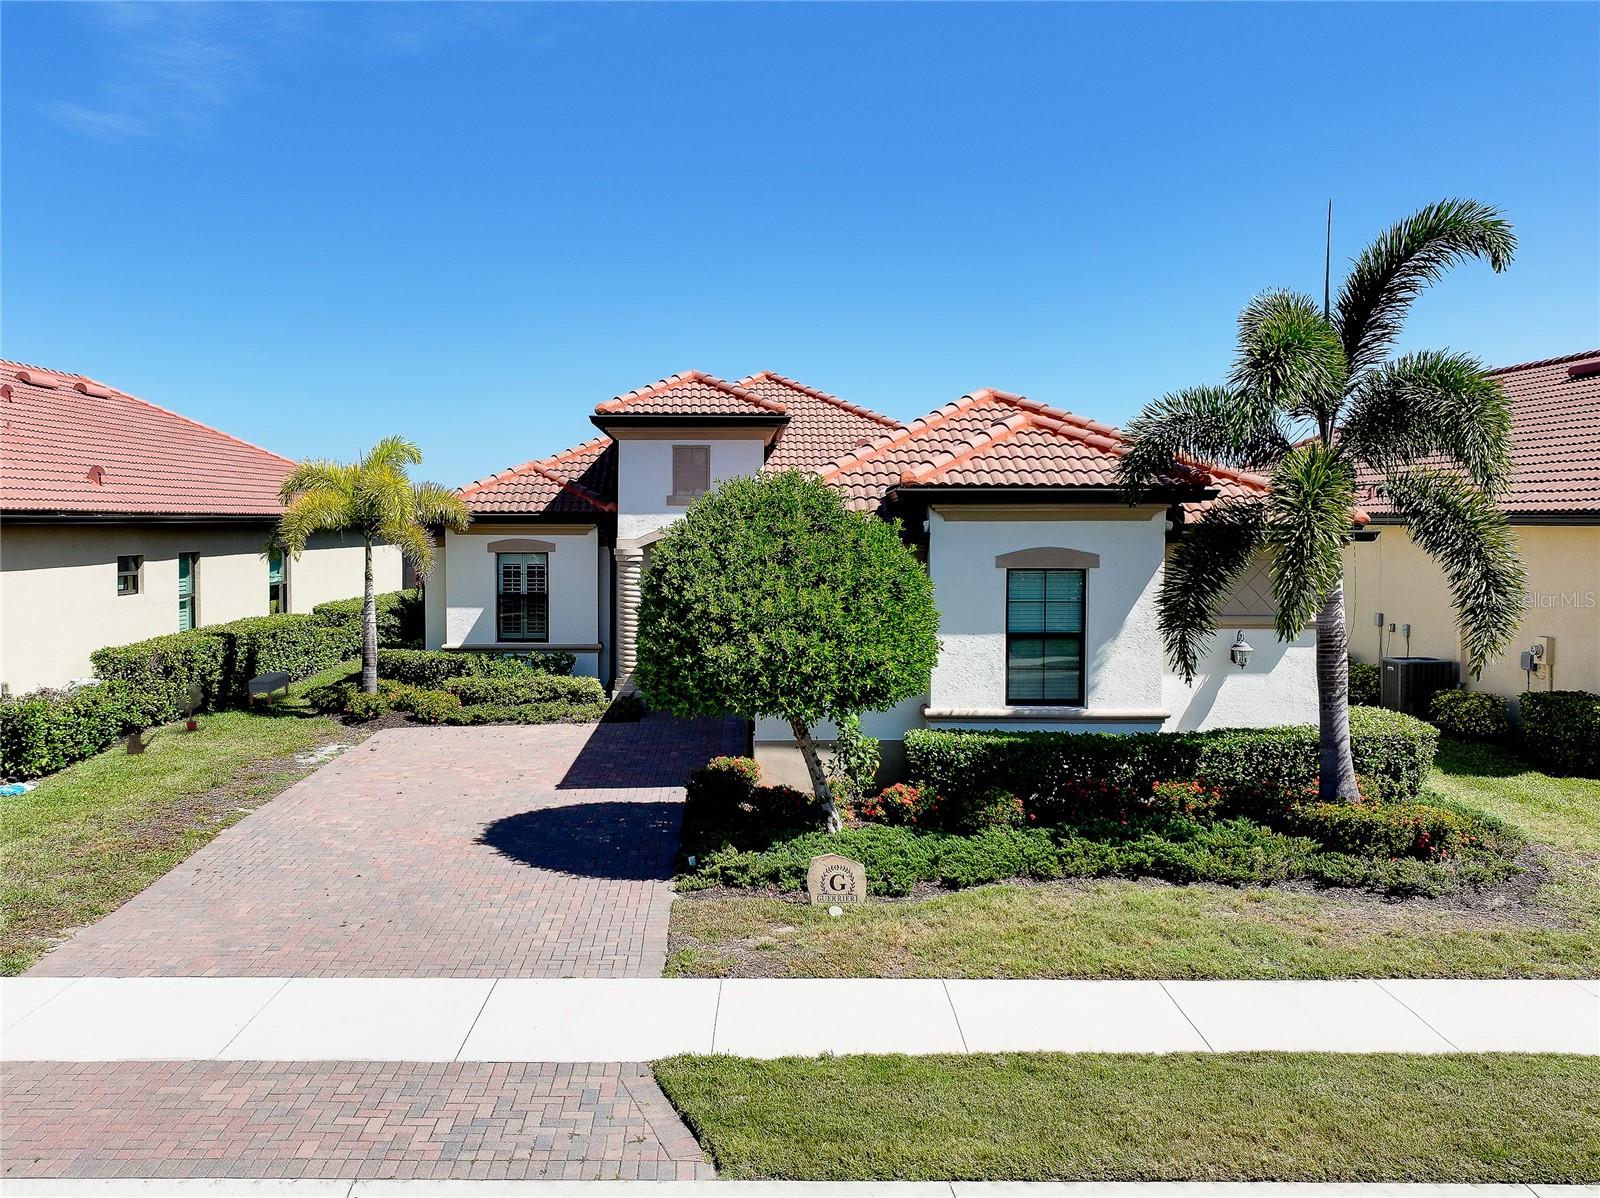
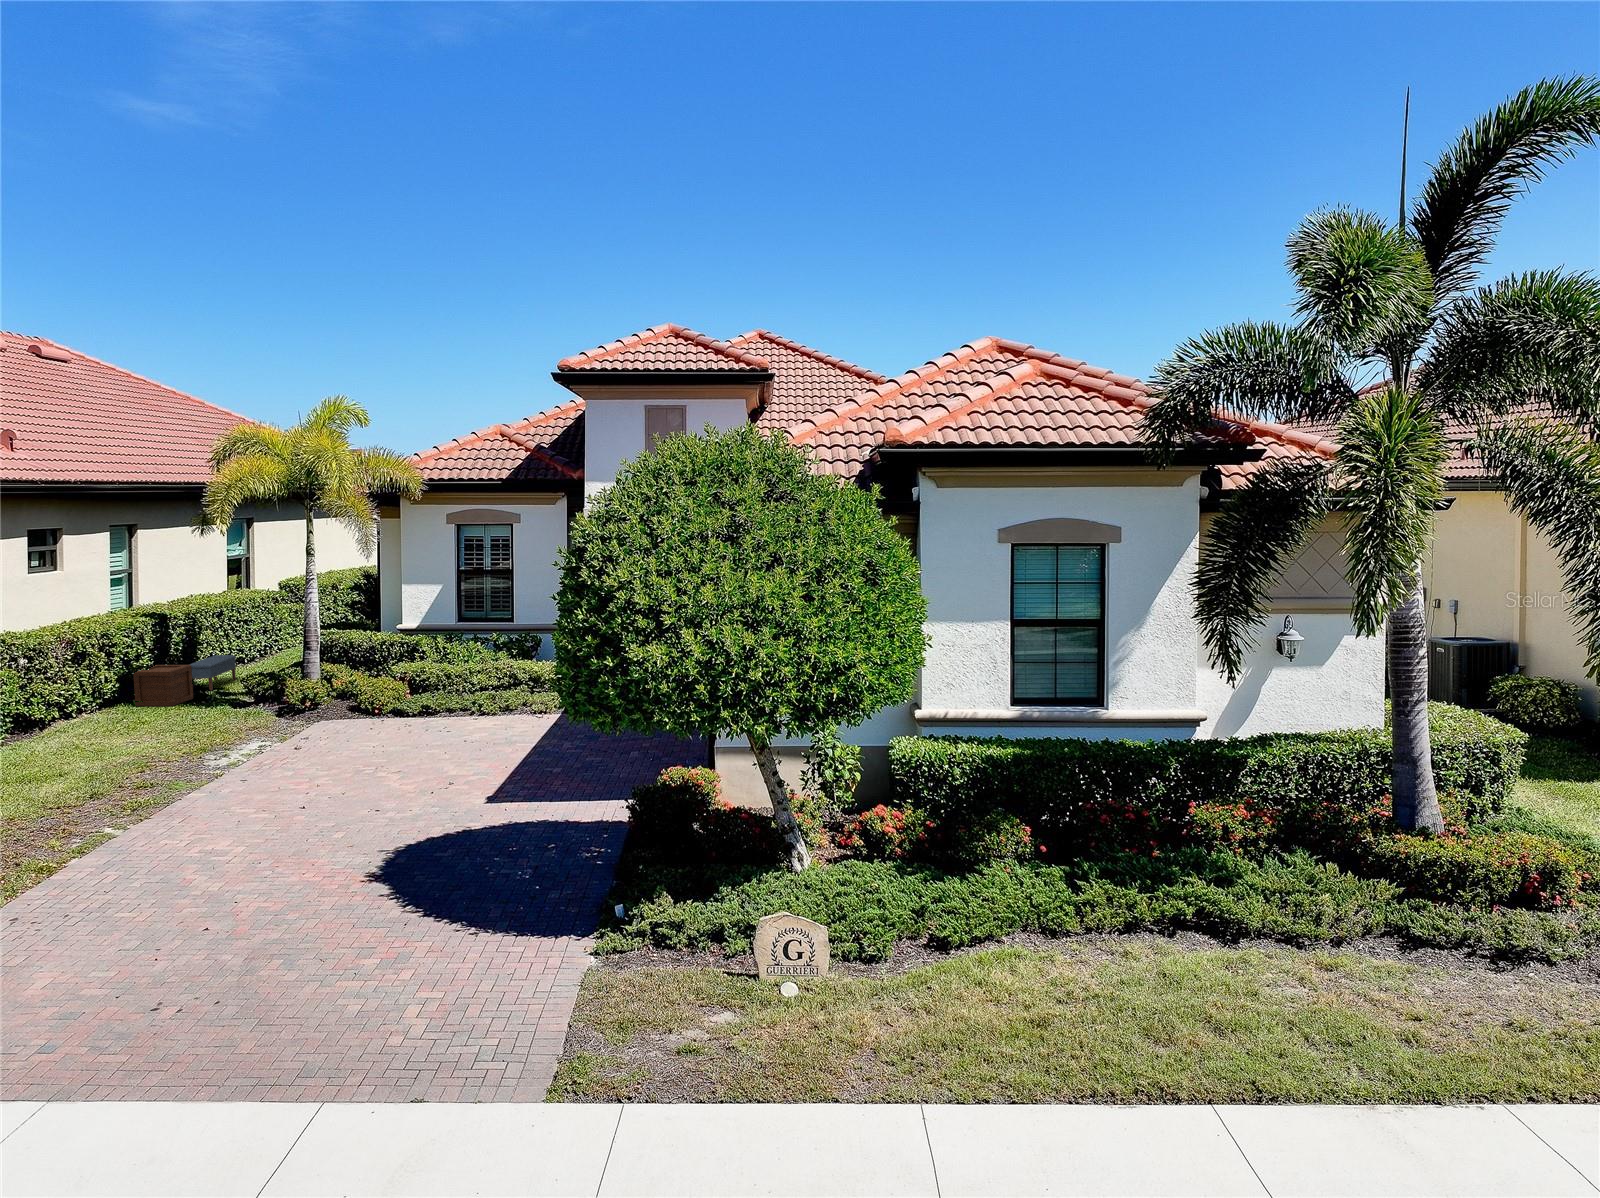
wooden crate: none [207,680,258,717] -> present [133,665,193,706]
potted tree: present [175,683,204,731] -> none [87,671,124,723]
watering can: present [121,732,159,754] -> none [15,728,58,753]

